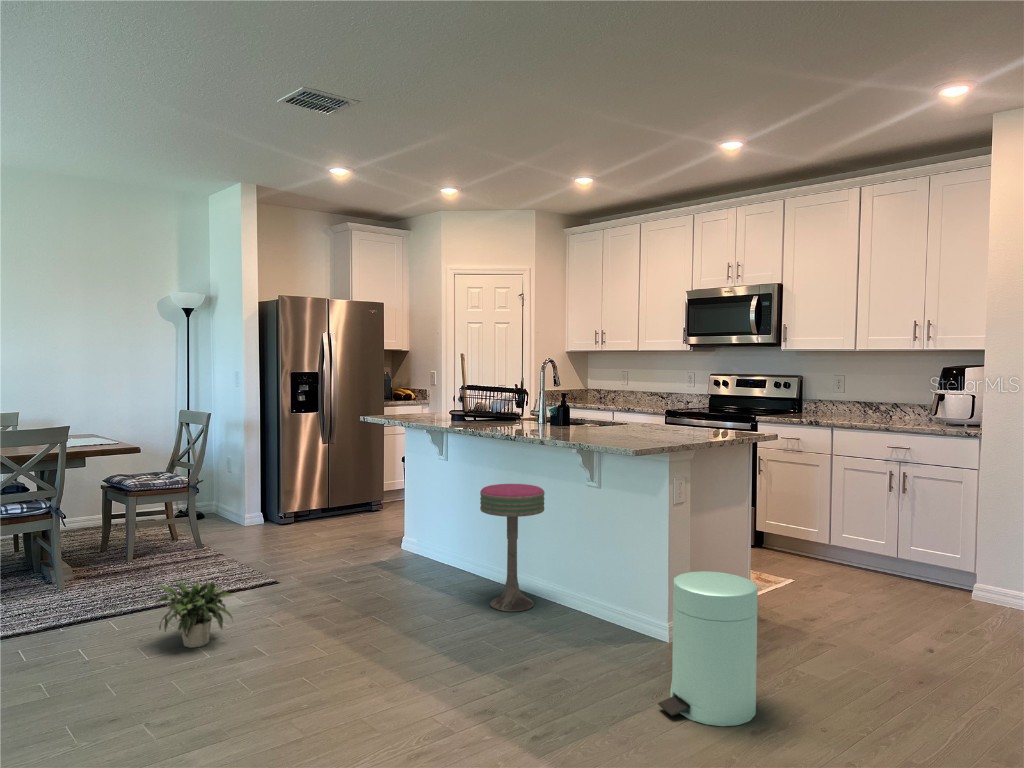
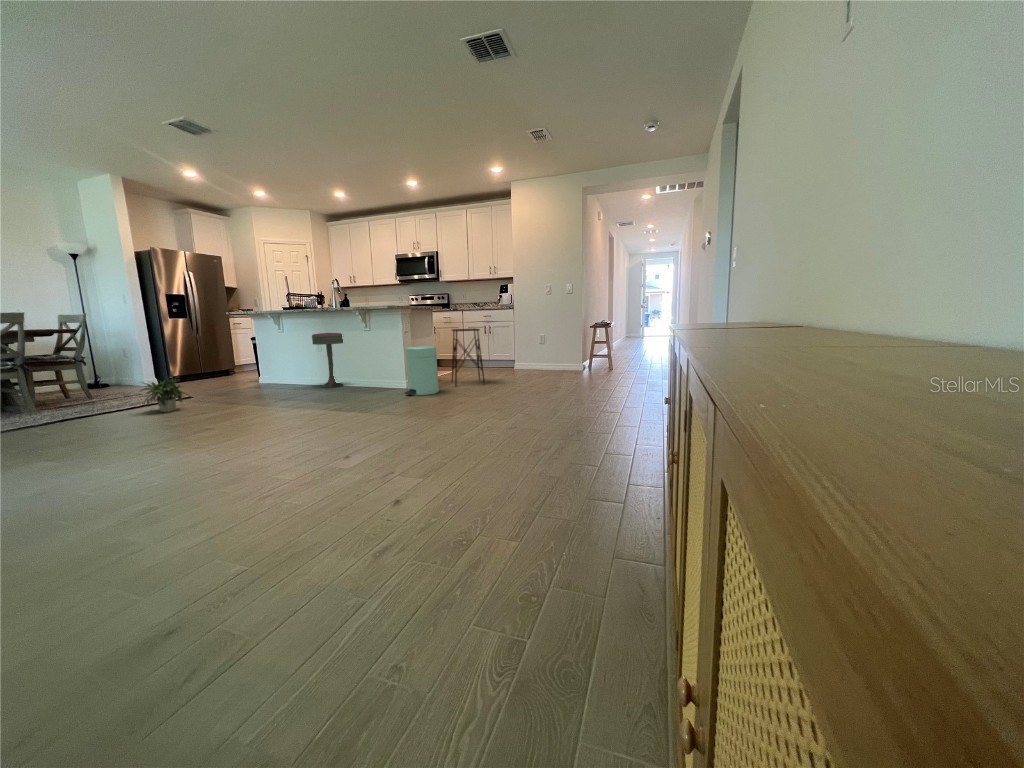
side table: none [795,516,901,701] -> present [452,328,485,386]

